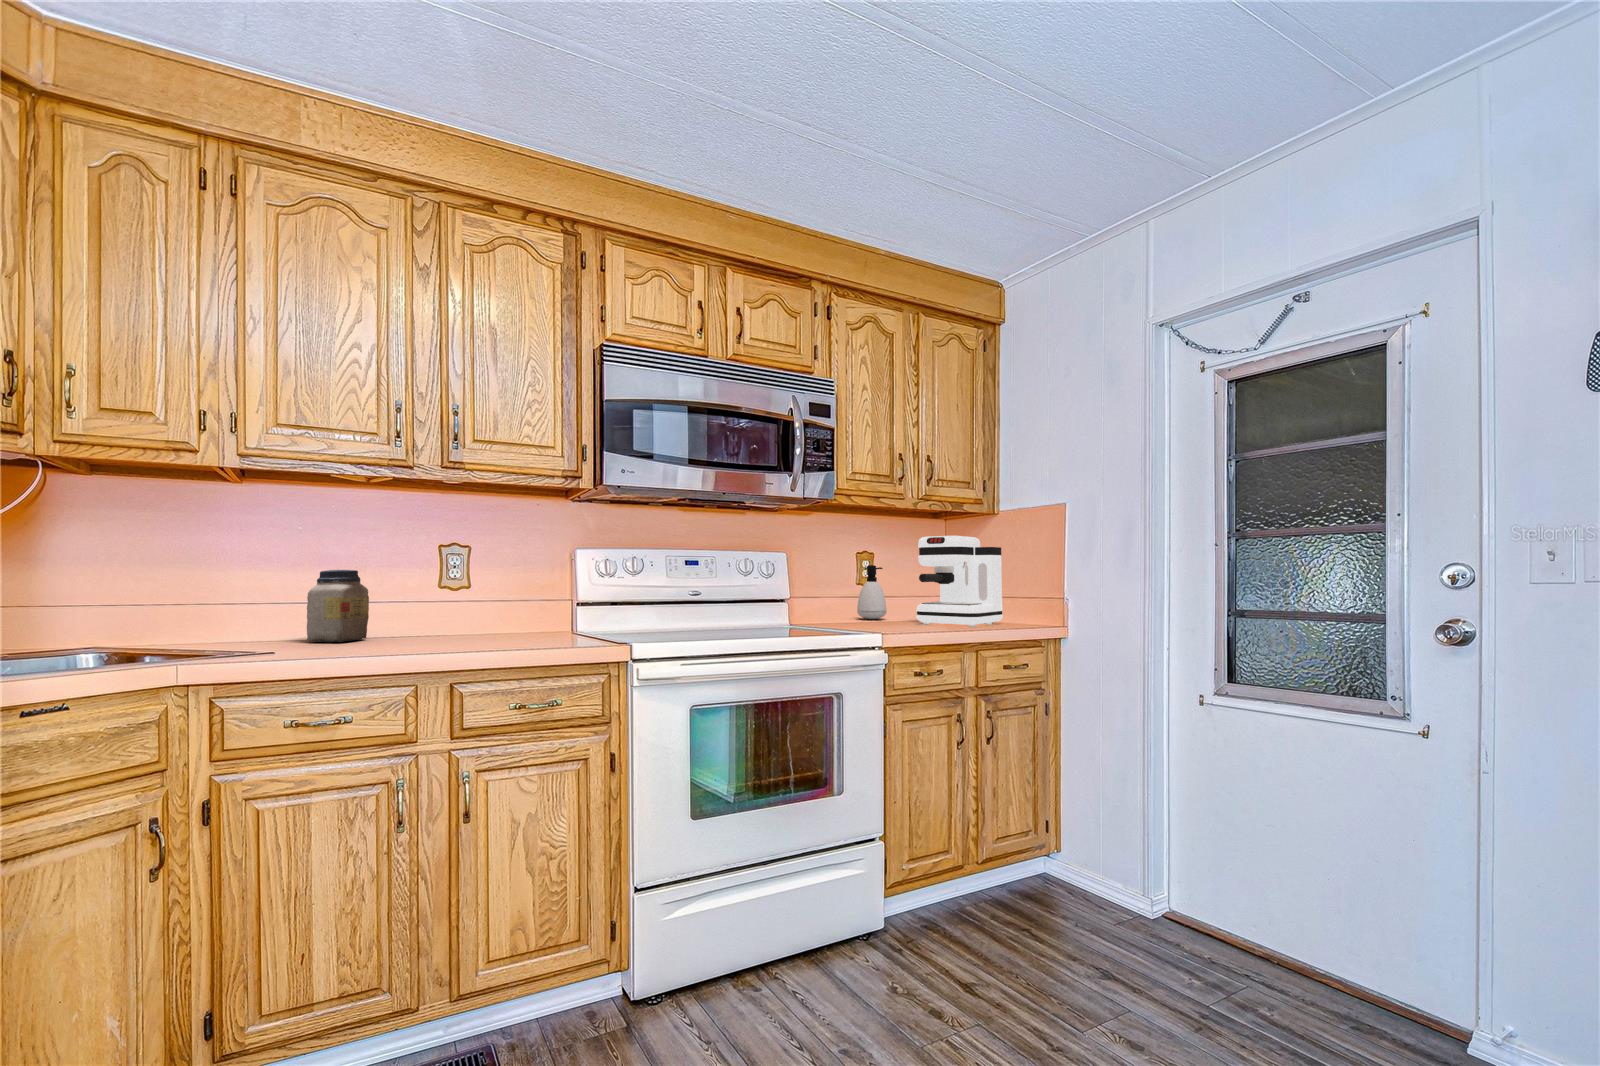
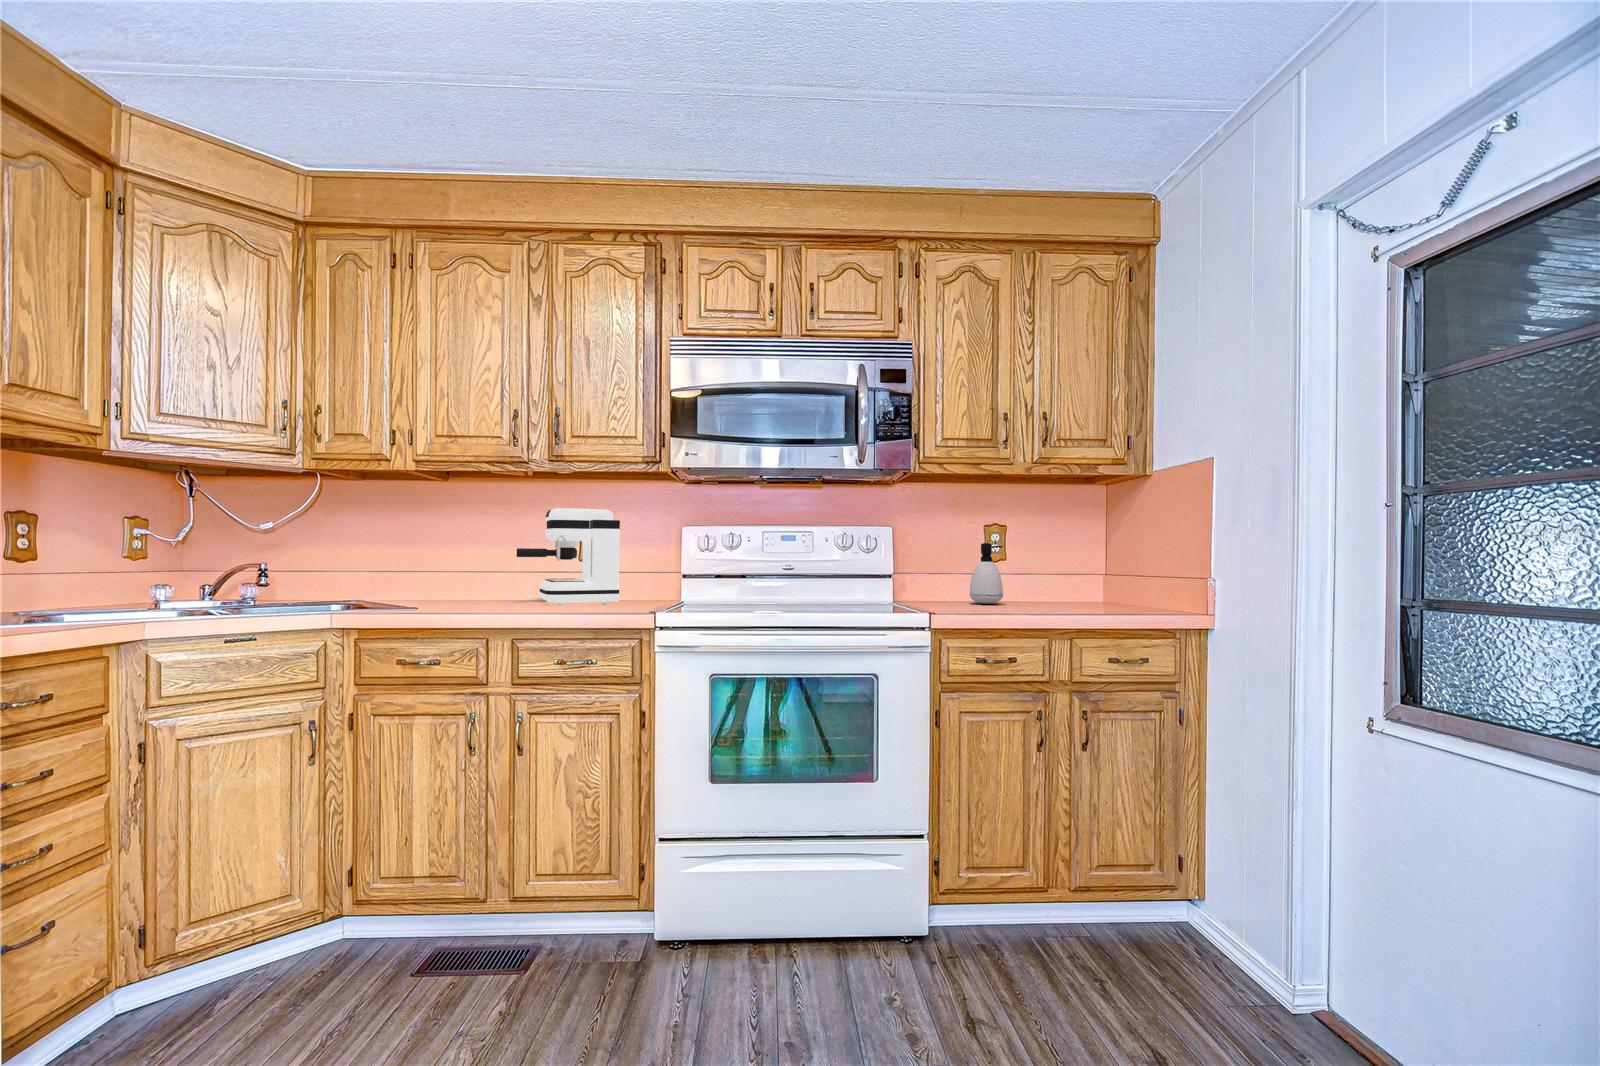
coffee maker: present [916,536,1003,627] -> present [516,508,620,605]
jar: present [307,570,369,642] -> none [449,546,494,604]

